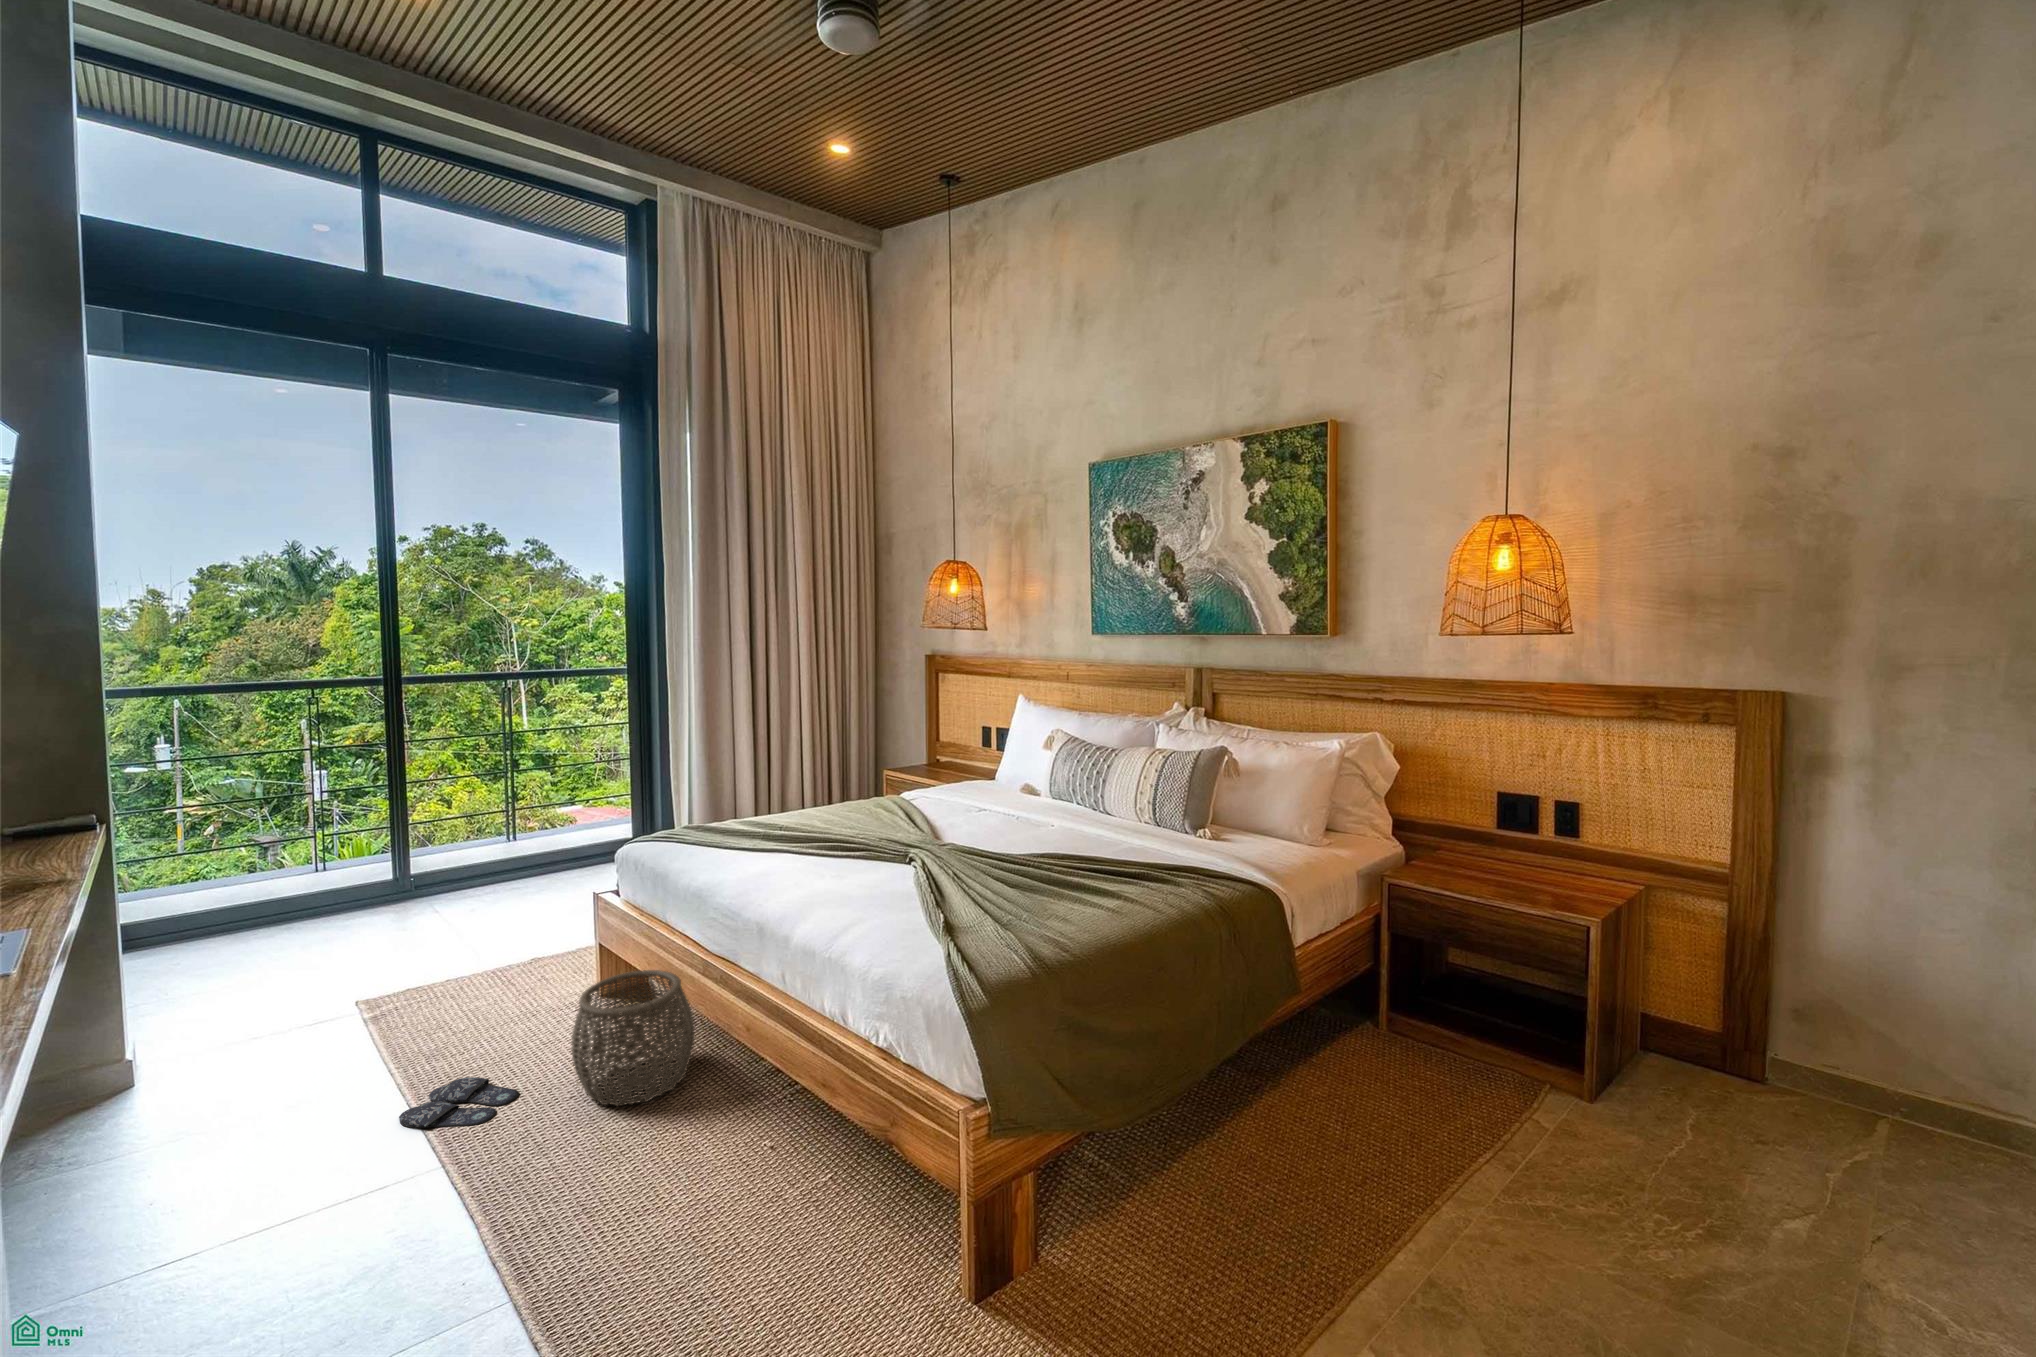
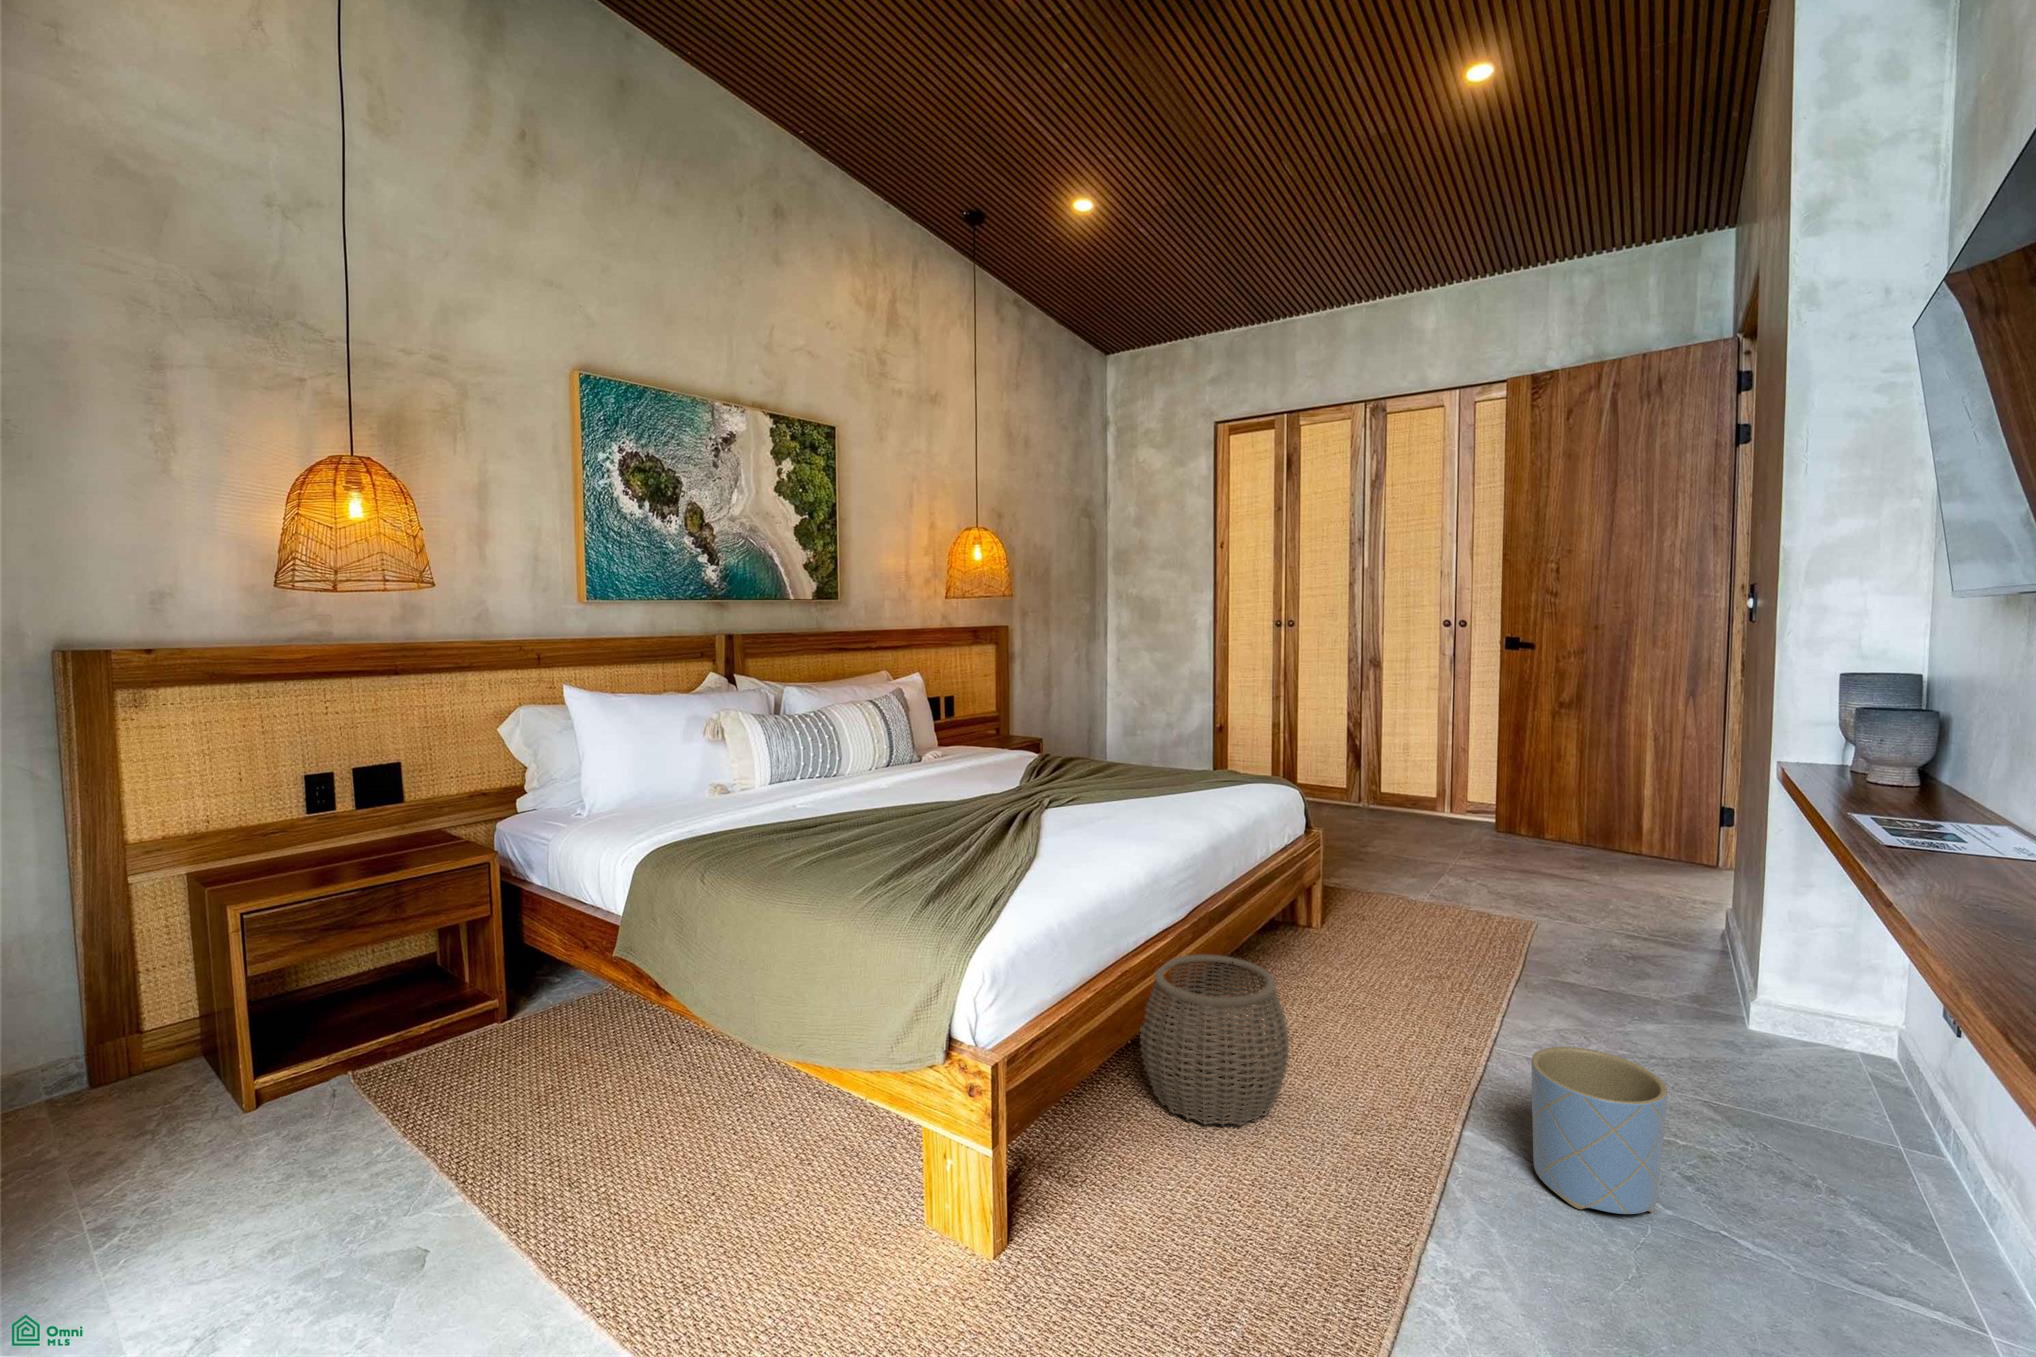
slippers: present [399,1077,519,1128] -> none [1297,1177,1445,1281]
planter: none [260,1108,385,1255] -> present [1531,1047,1667,1214]

